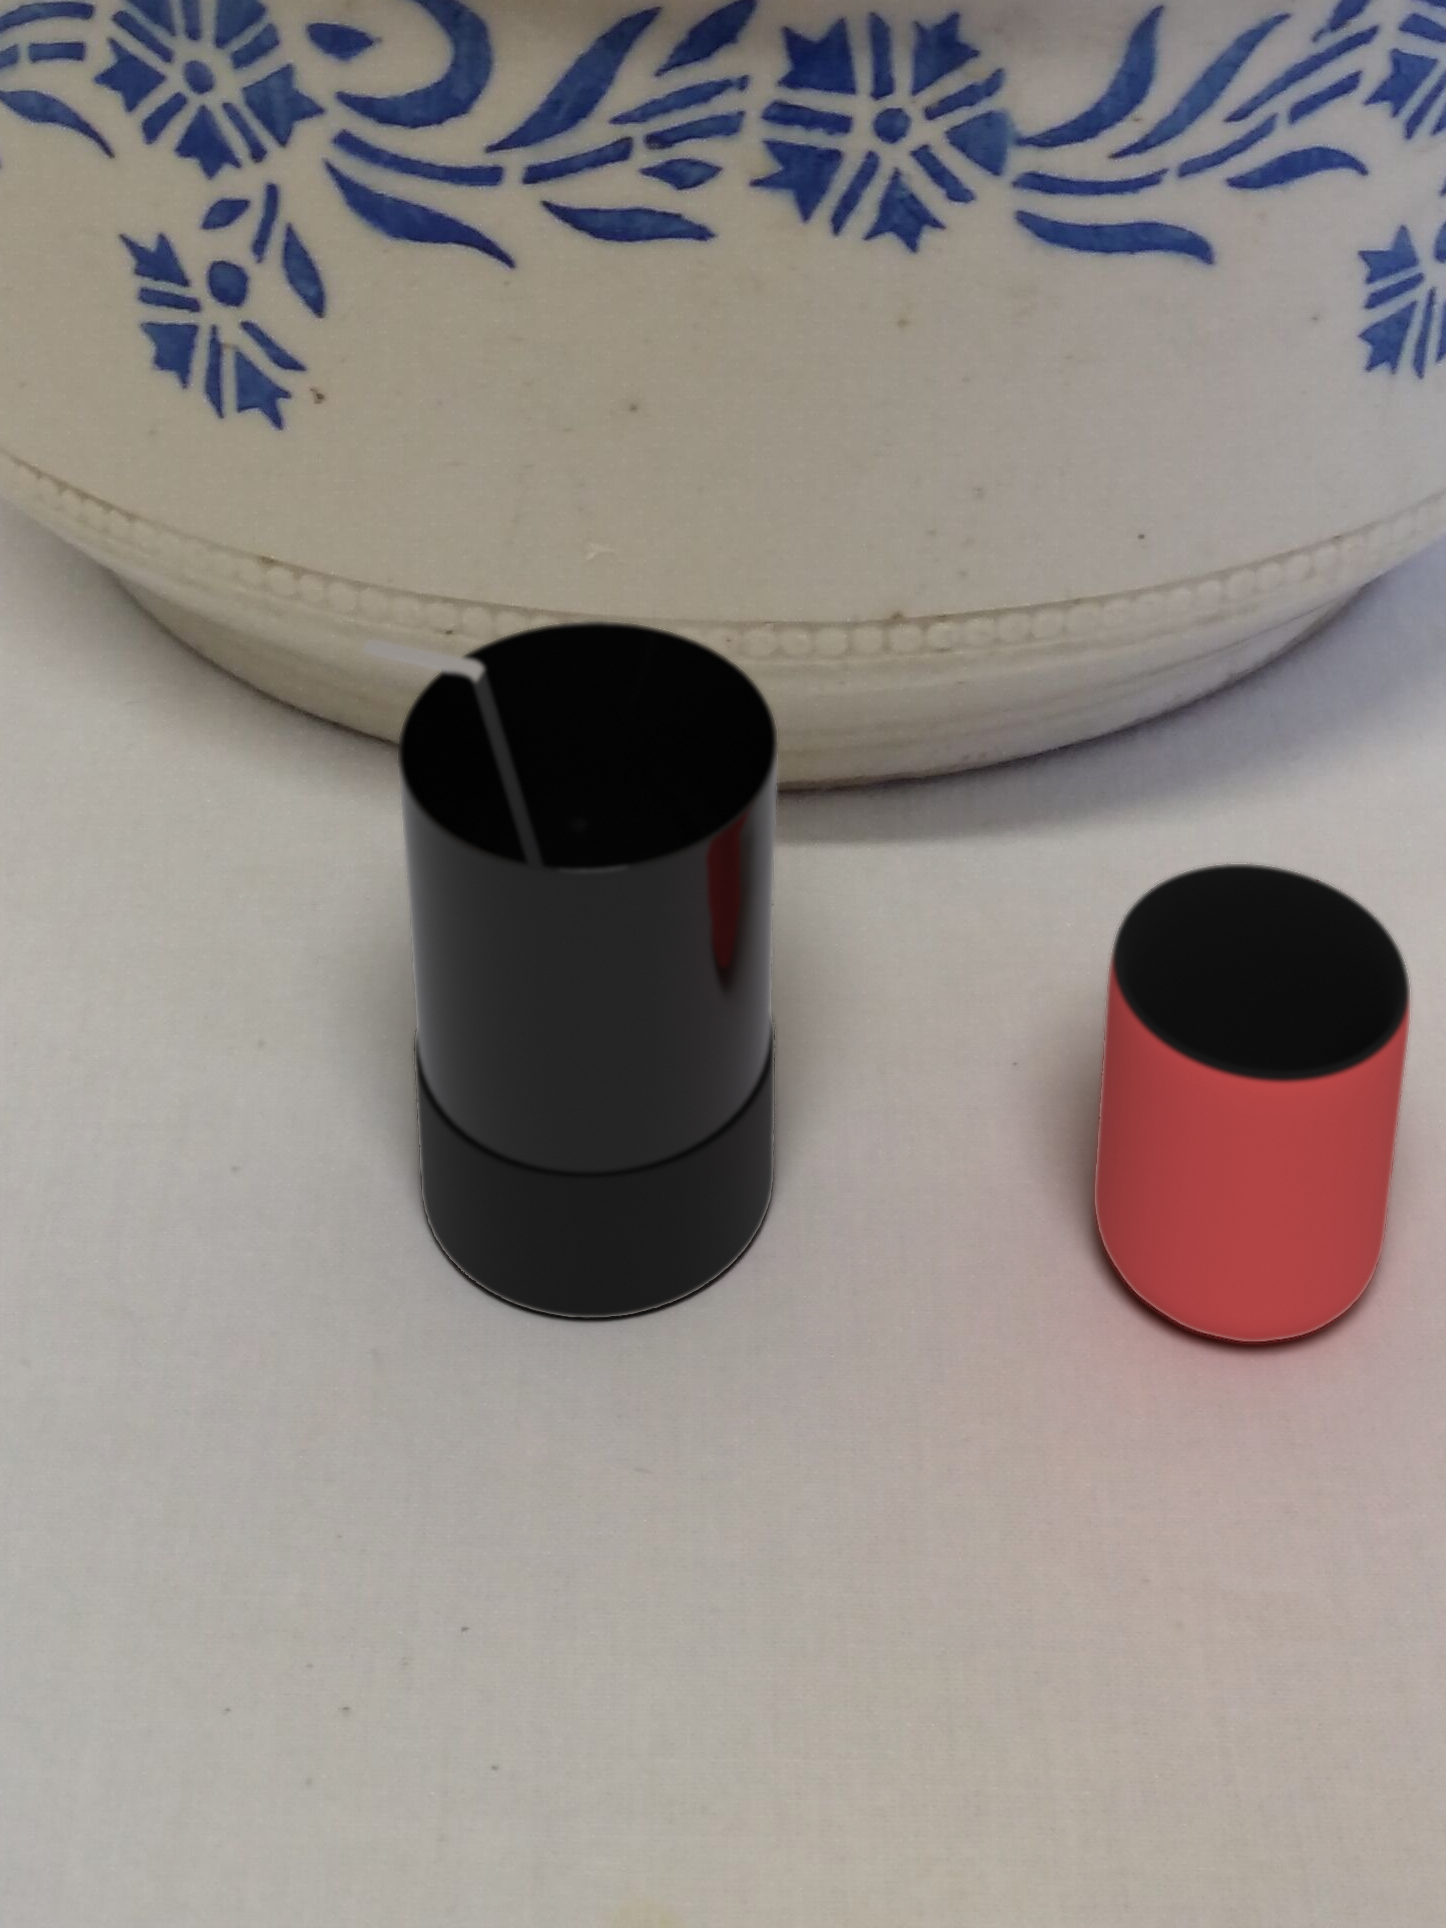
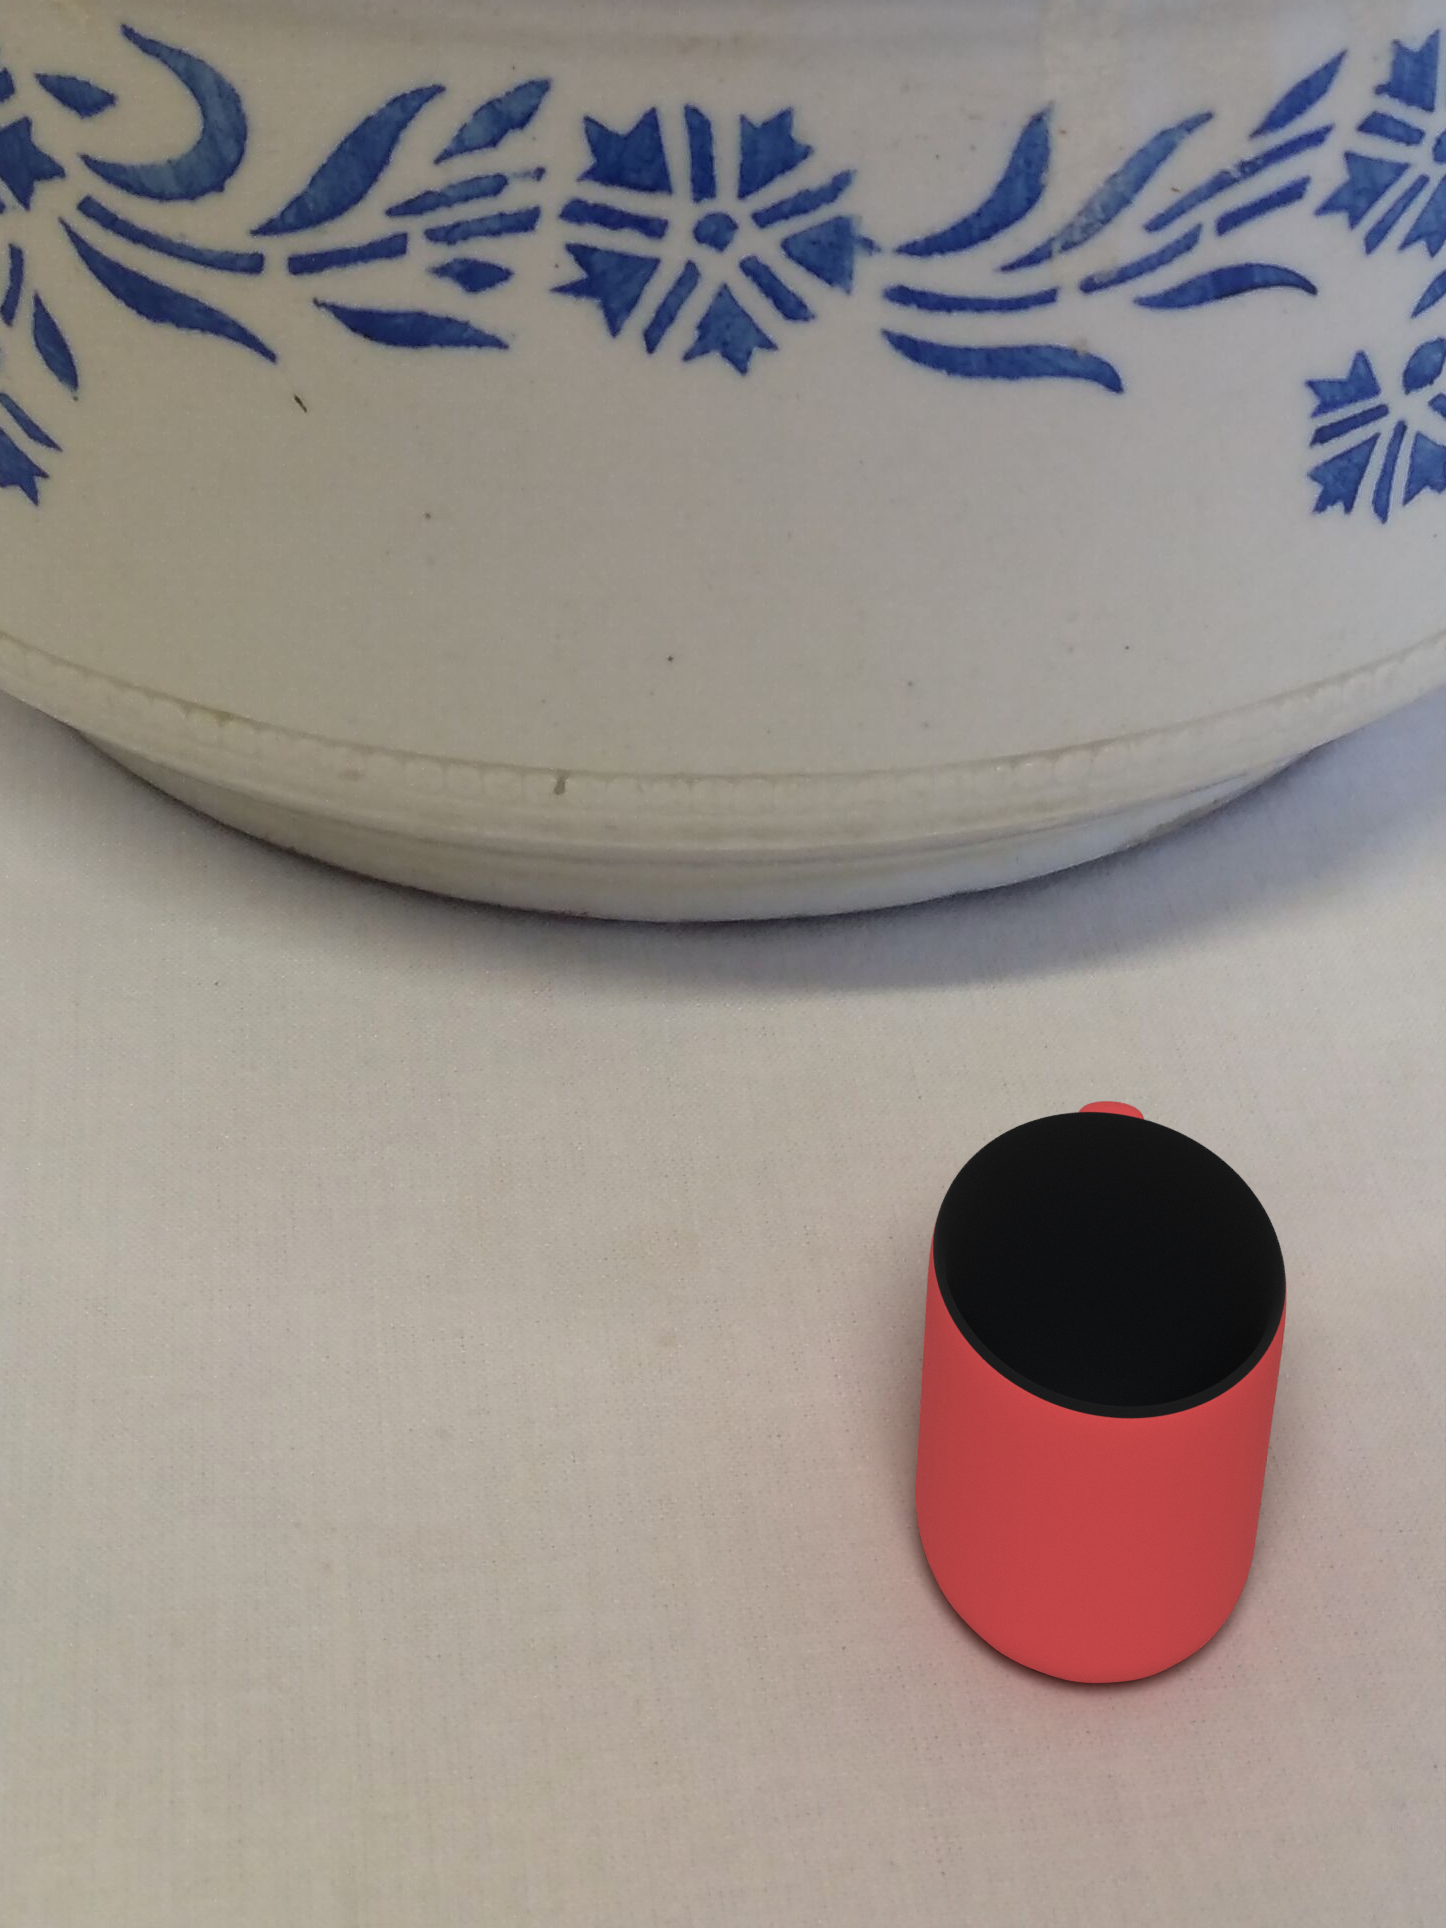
candle: present [363,621,778,1318] -> none [77,773,561,1578]

